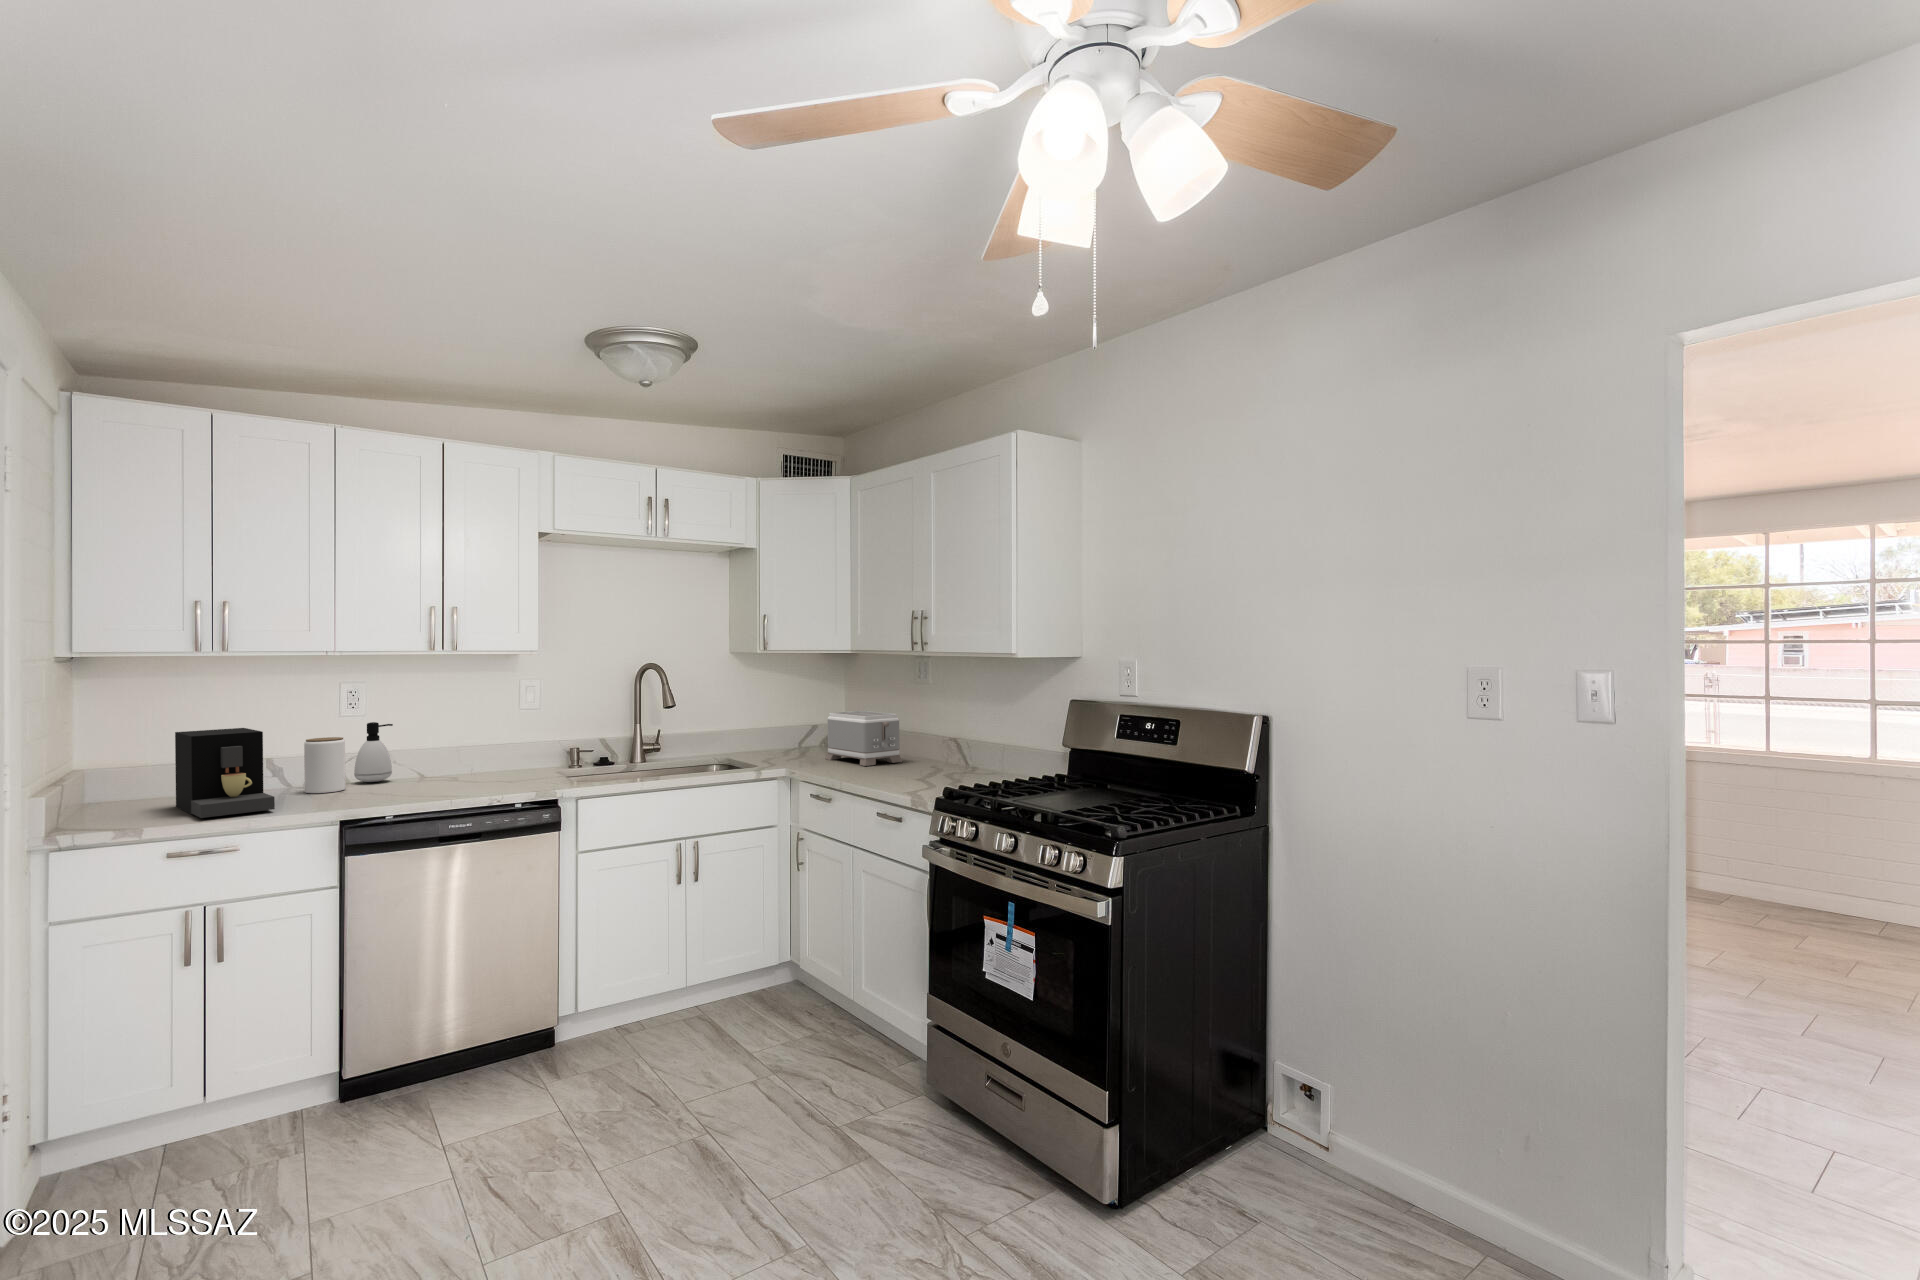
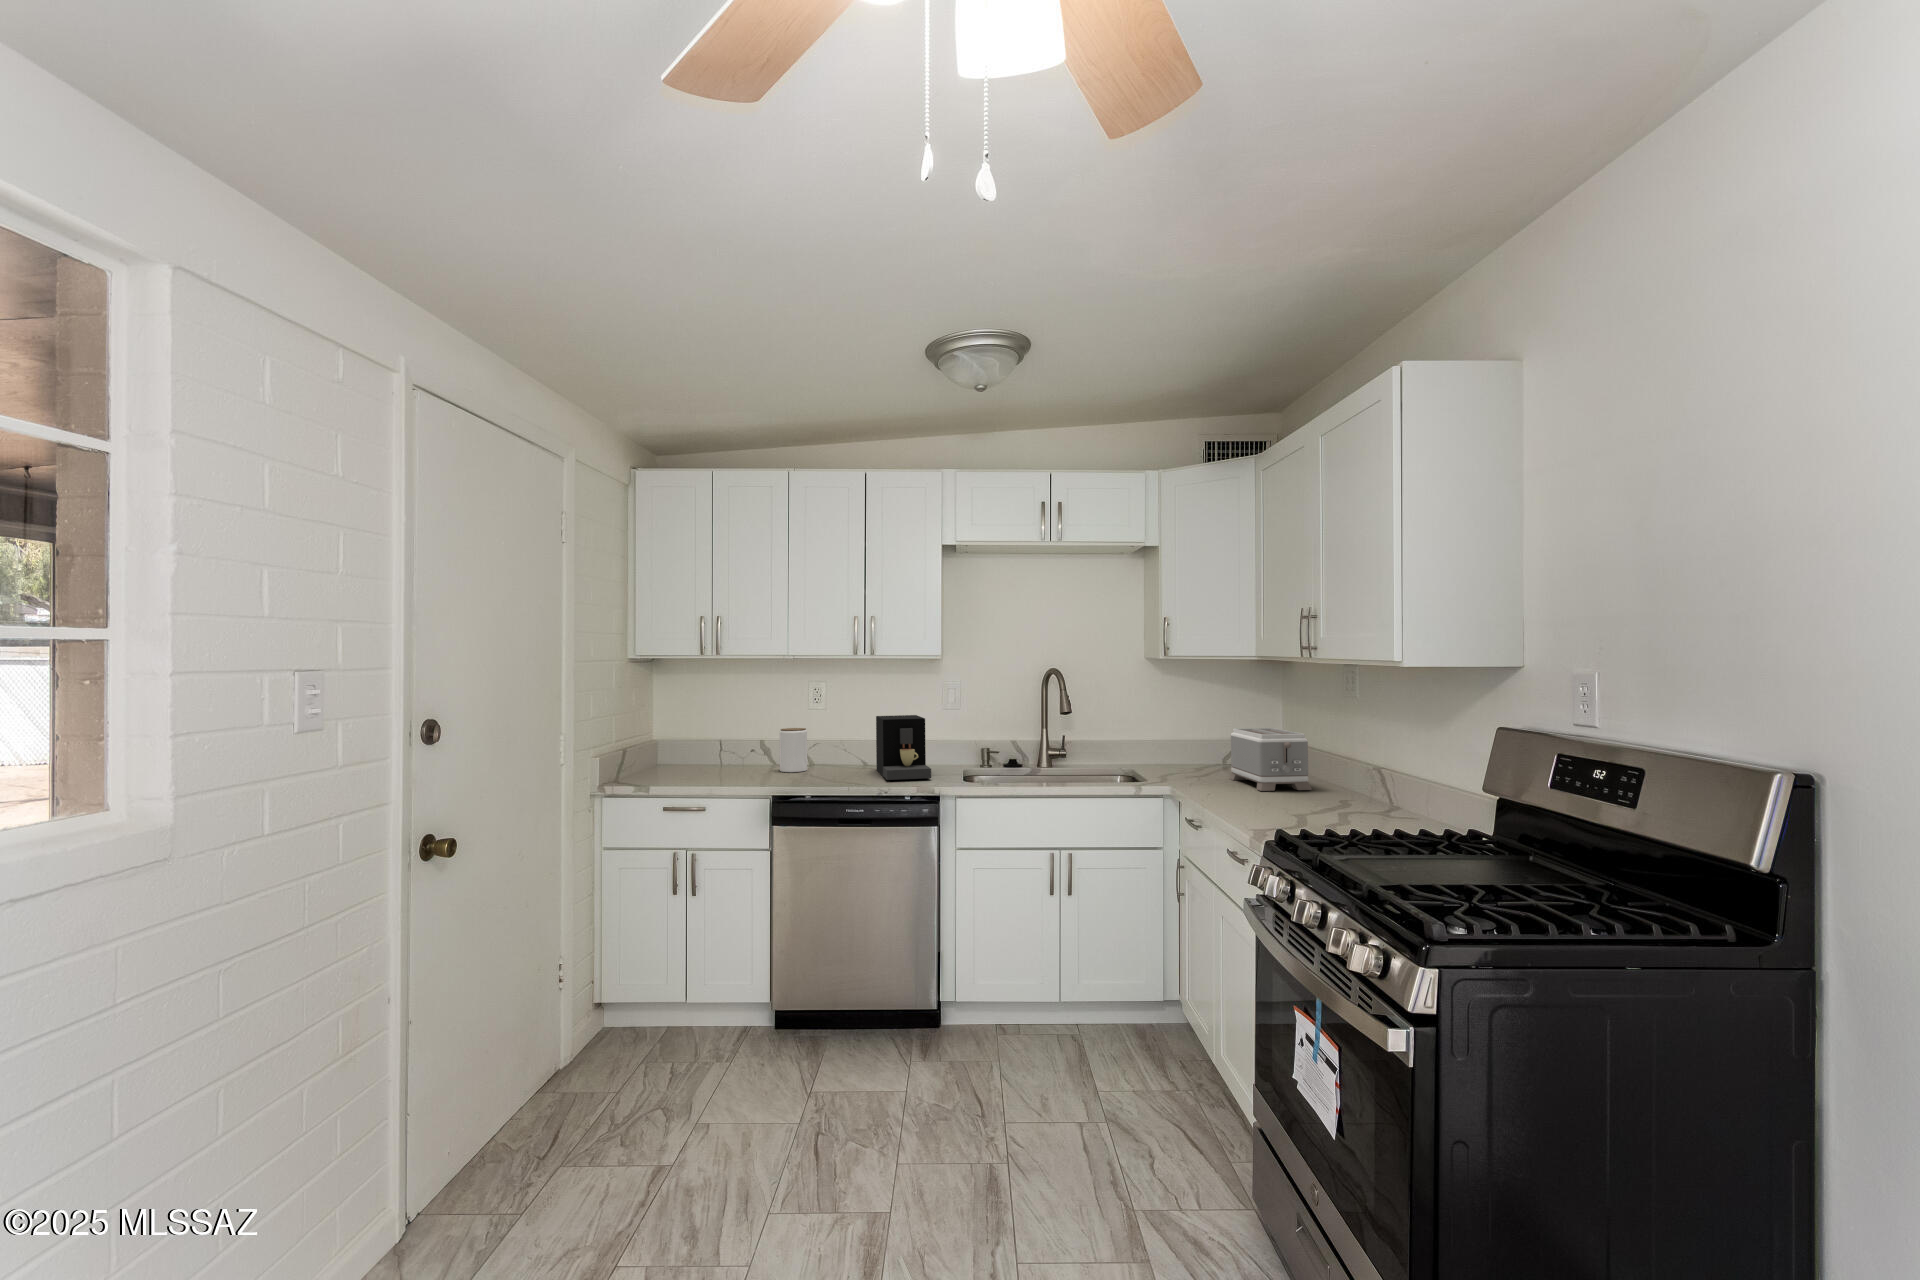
soap dispenser: present [354,722,393,782] -> none [820,717,847,766]
coffee maker: present [175,728,275,818] -> present [876,715,931,780]

